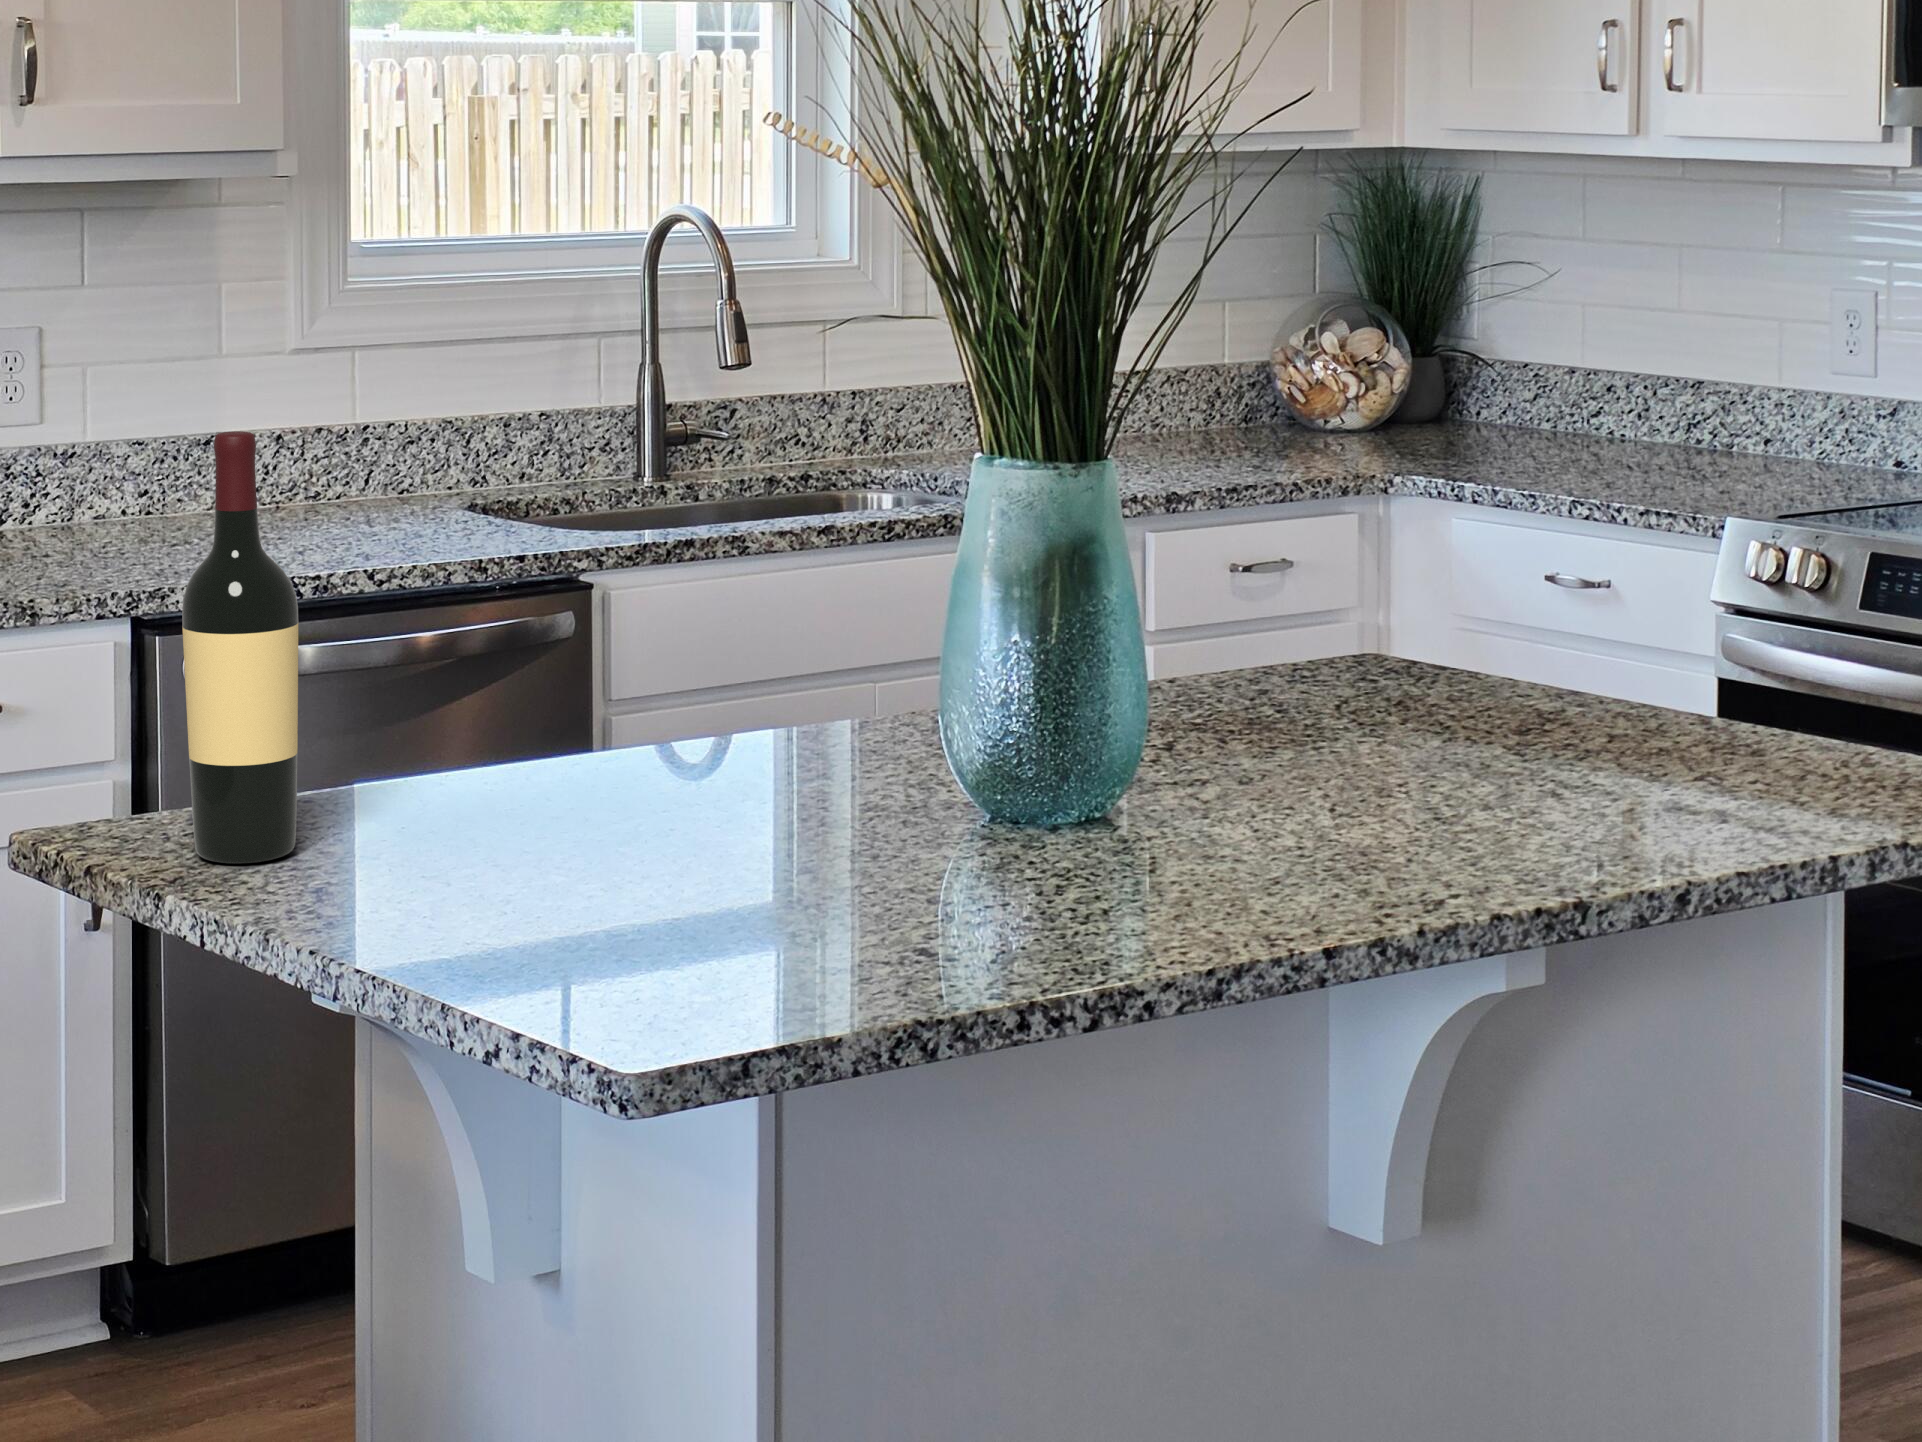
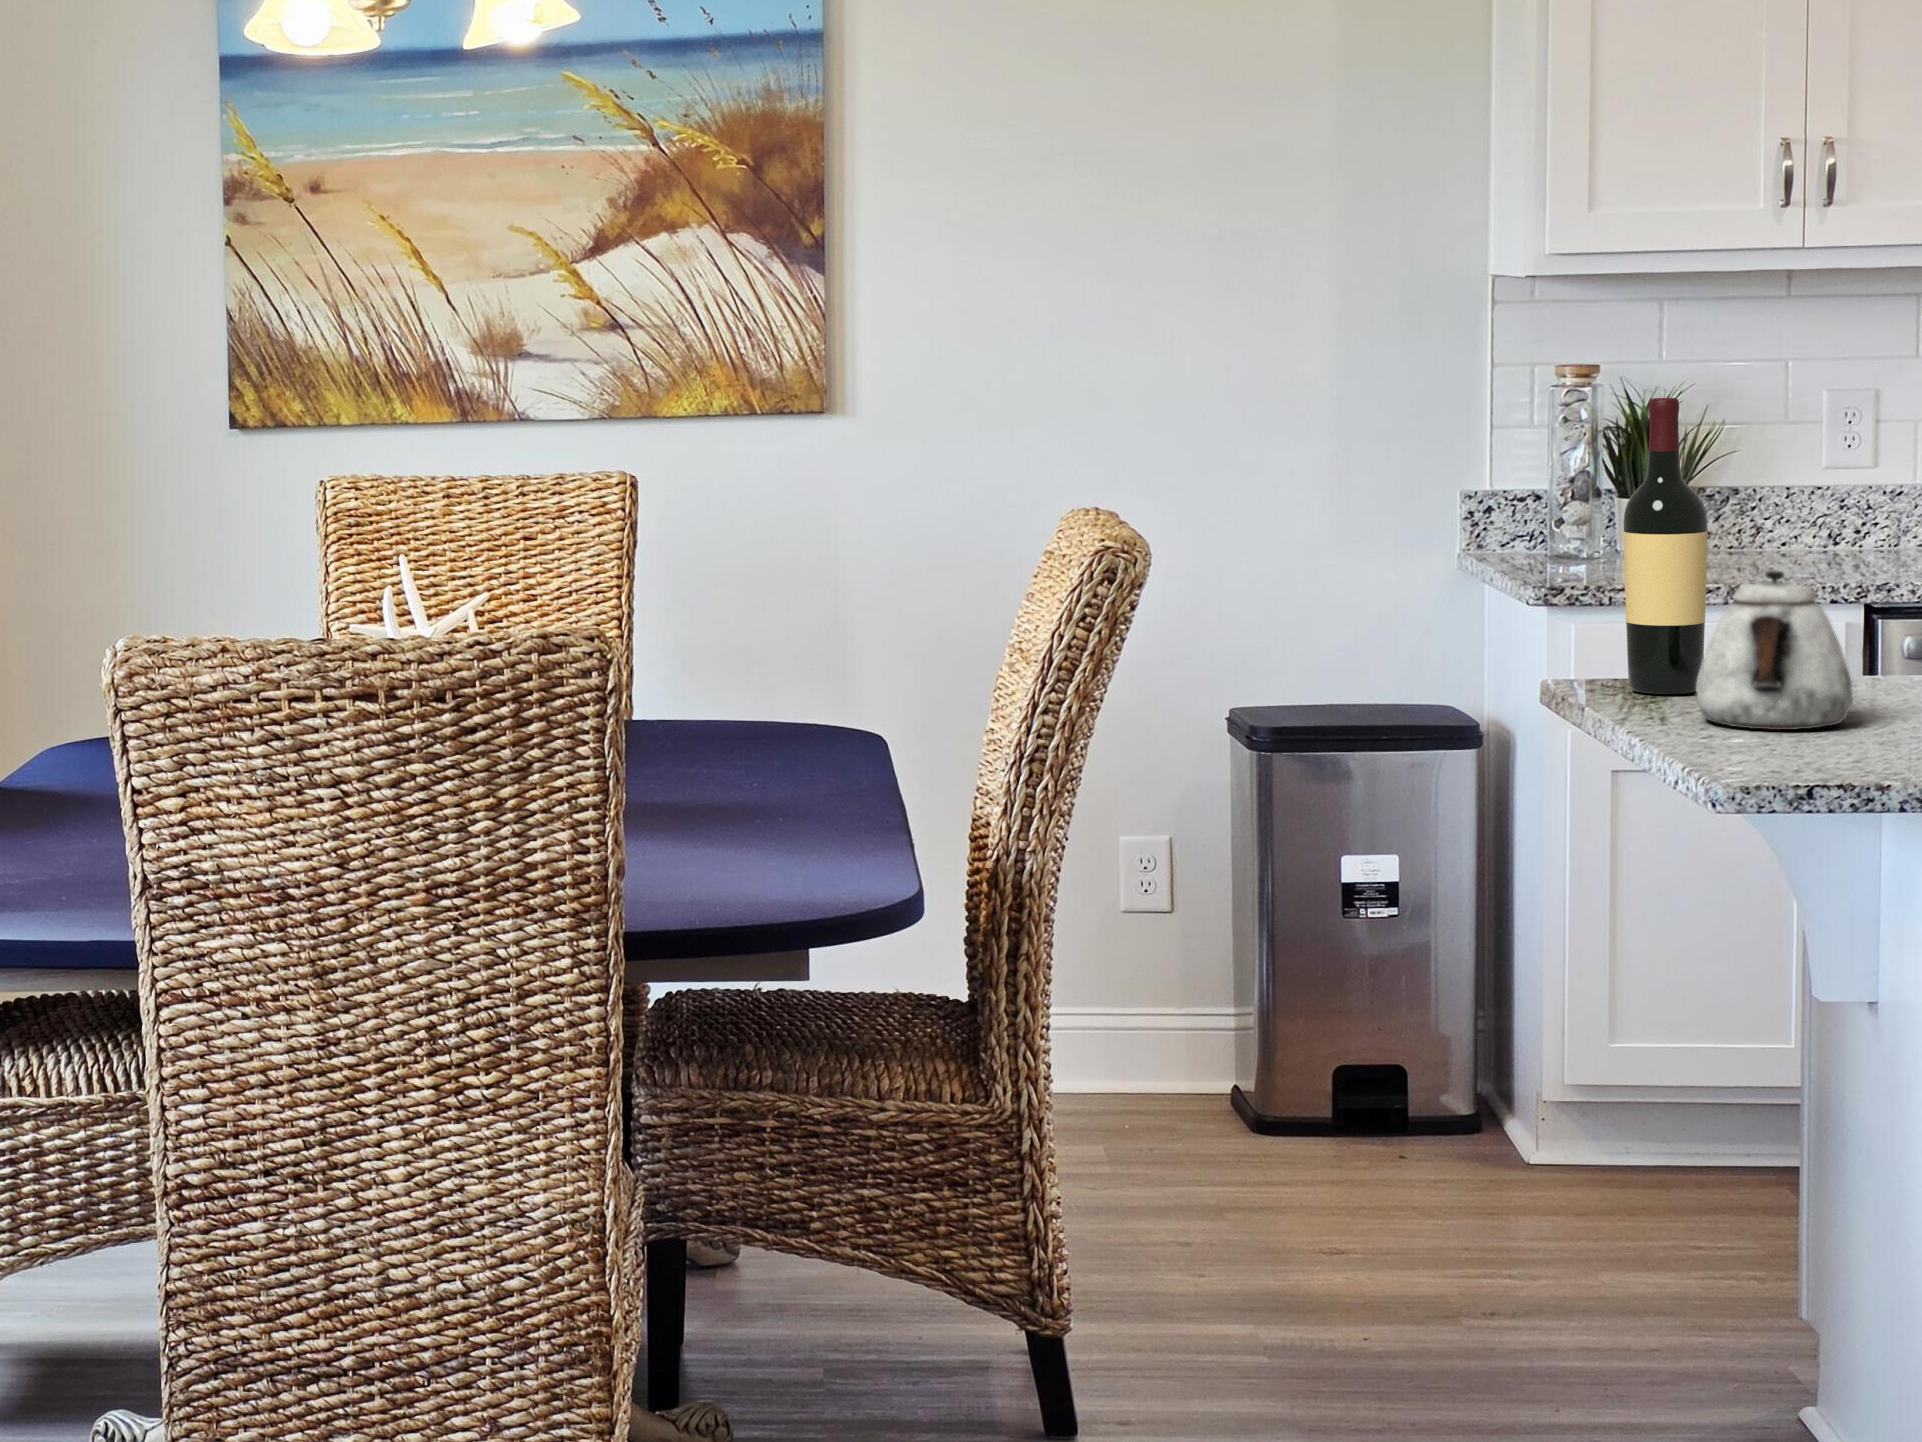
teapot: none [377,691,584,927] -> present [1697,571,1852,730]

